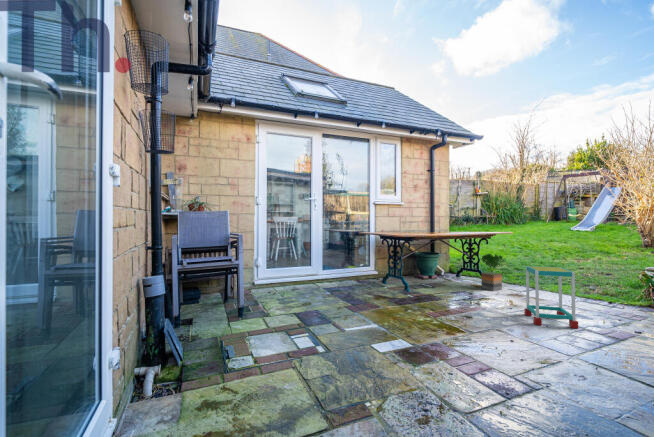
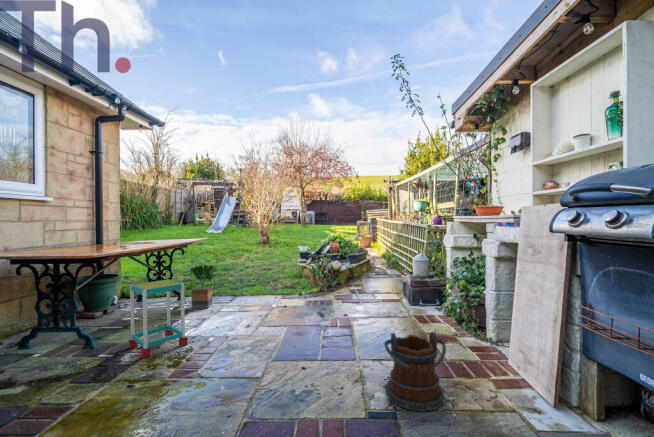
side table: present [524,266,578,329] -> present [128,280,188,359]
bucket: none [528,326,606,416] -> present [384,332,446,412]

